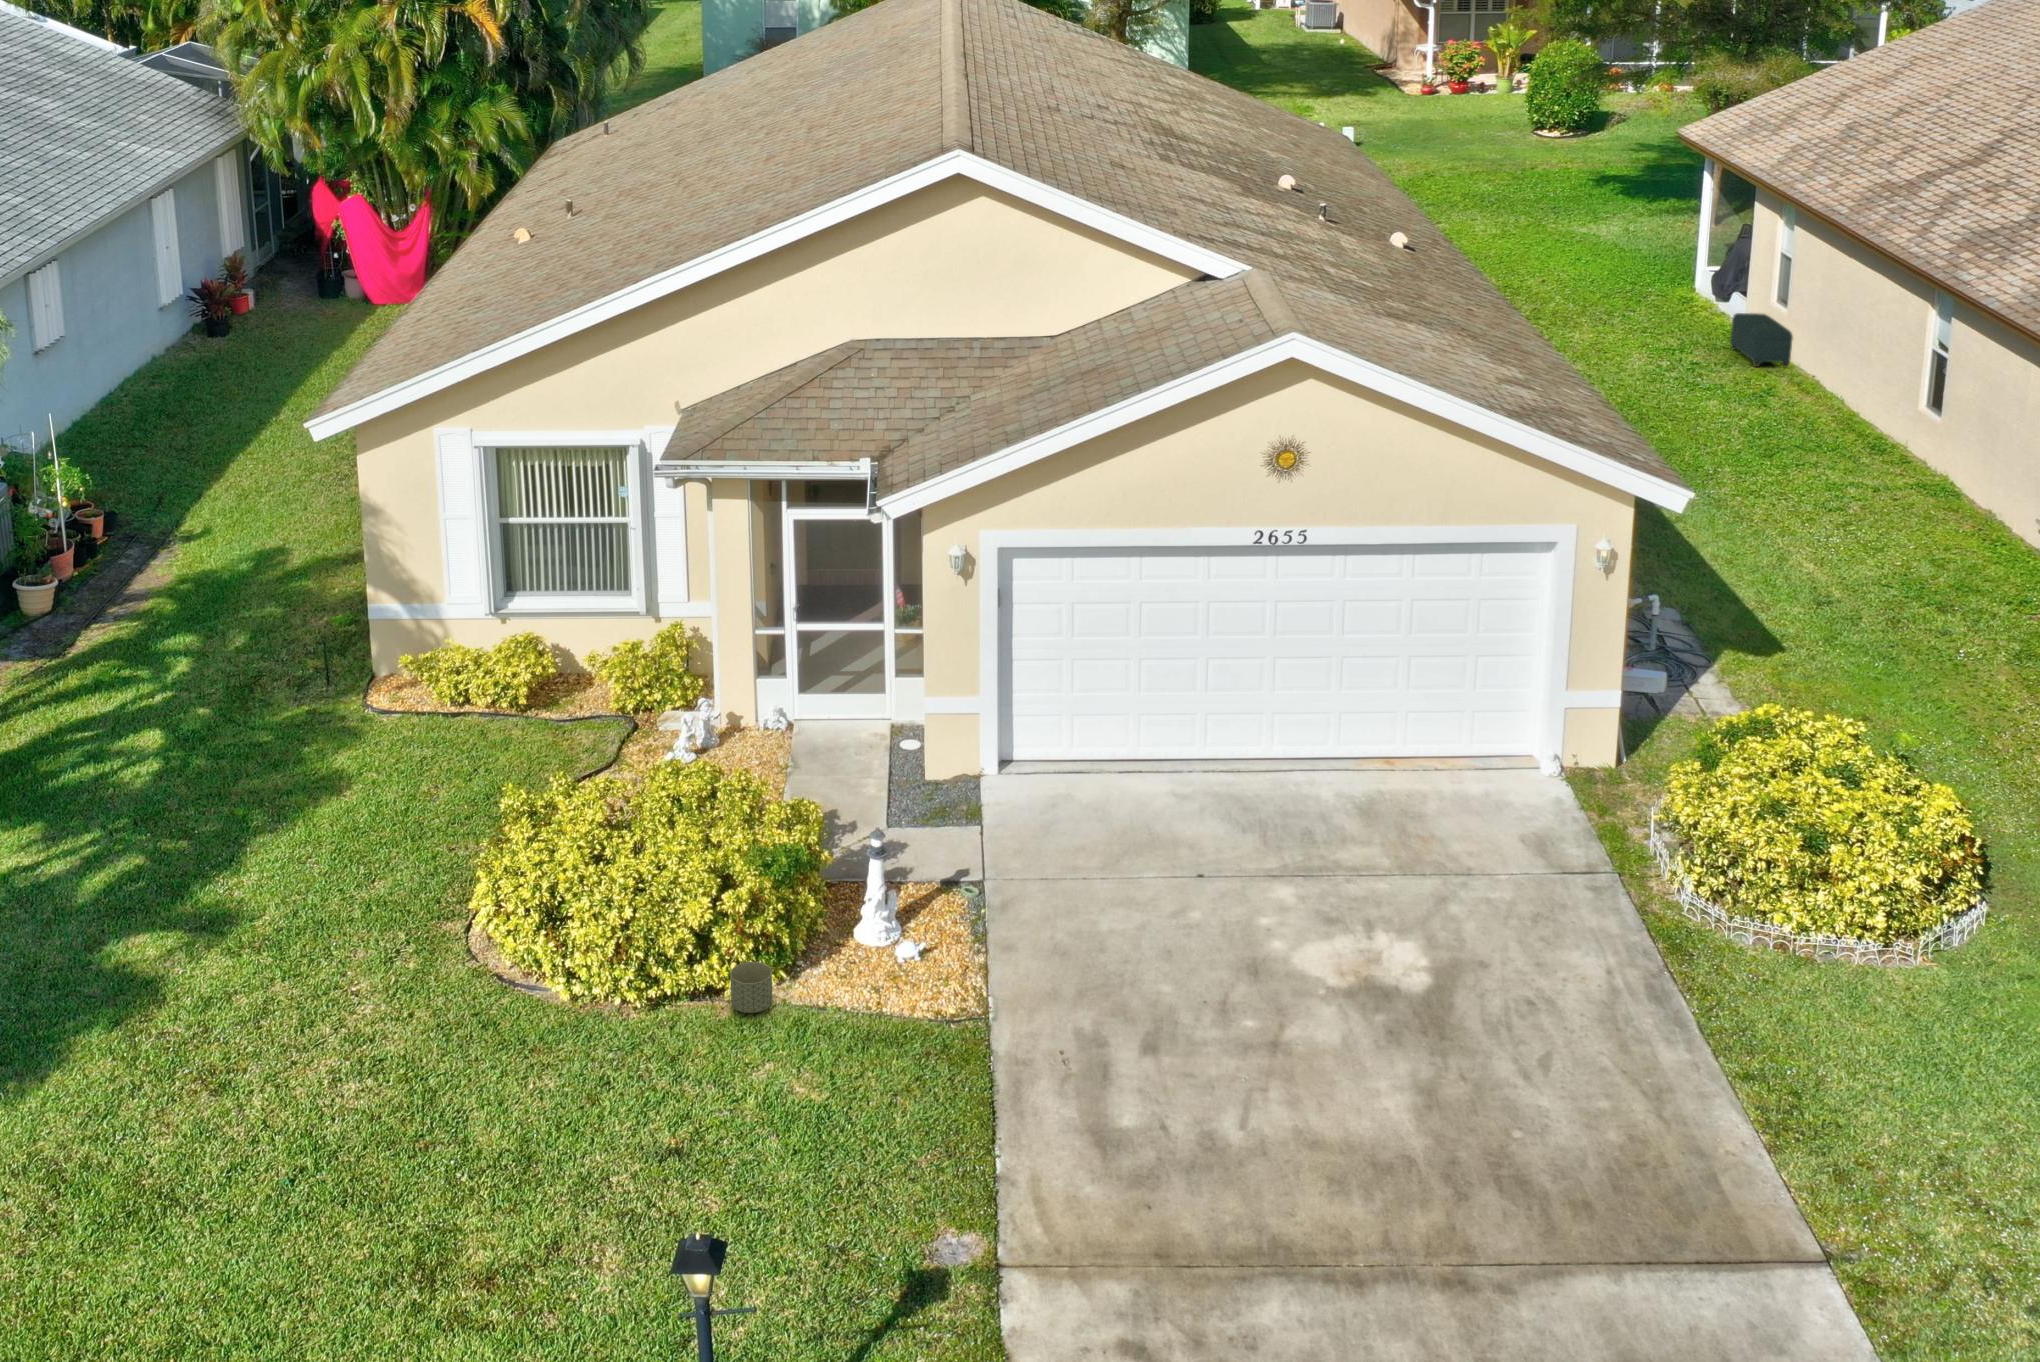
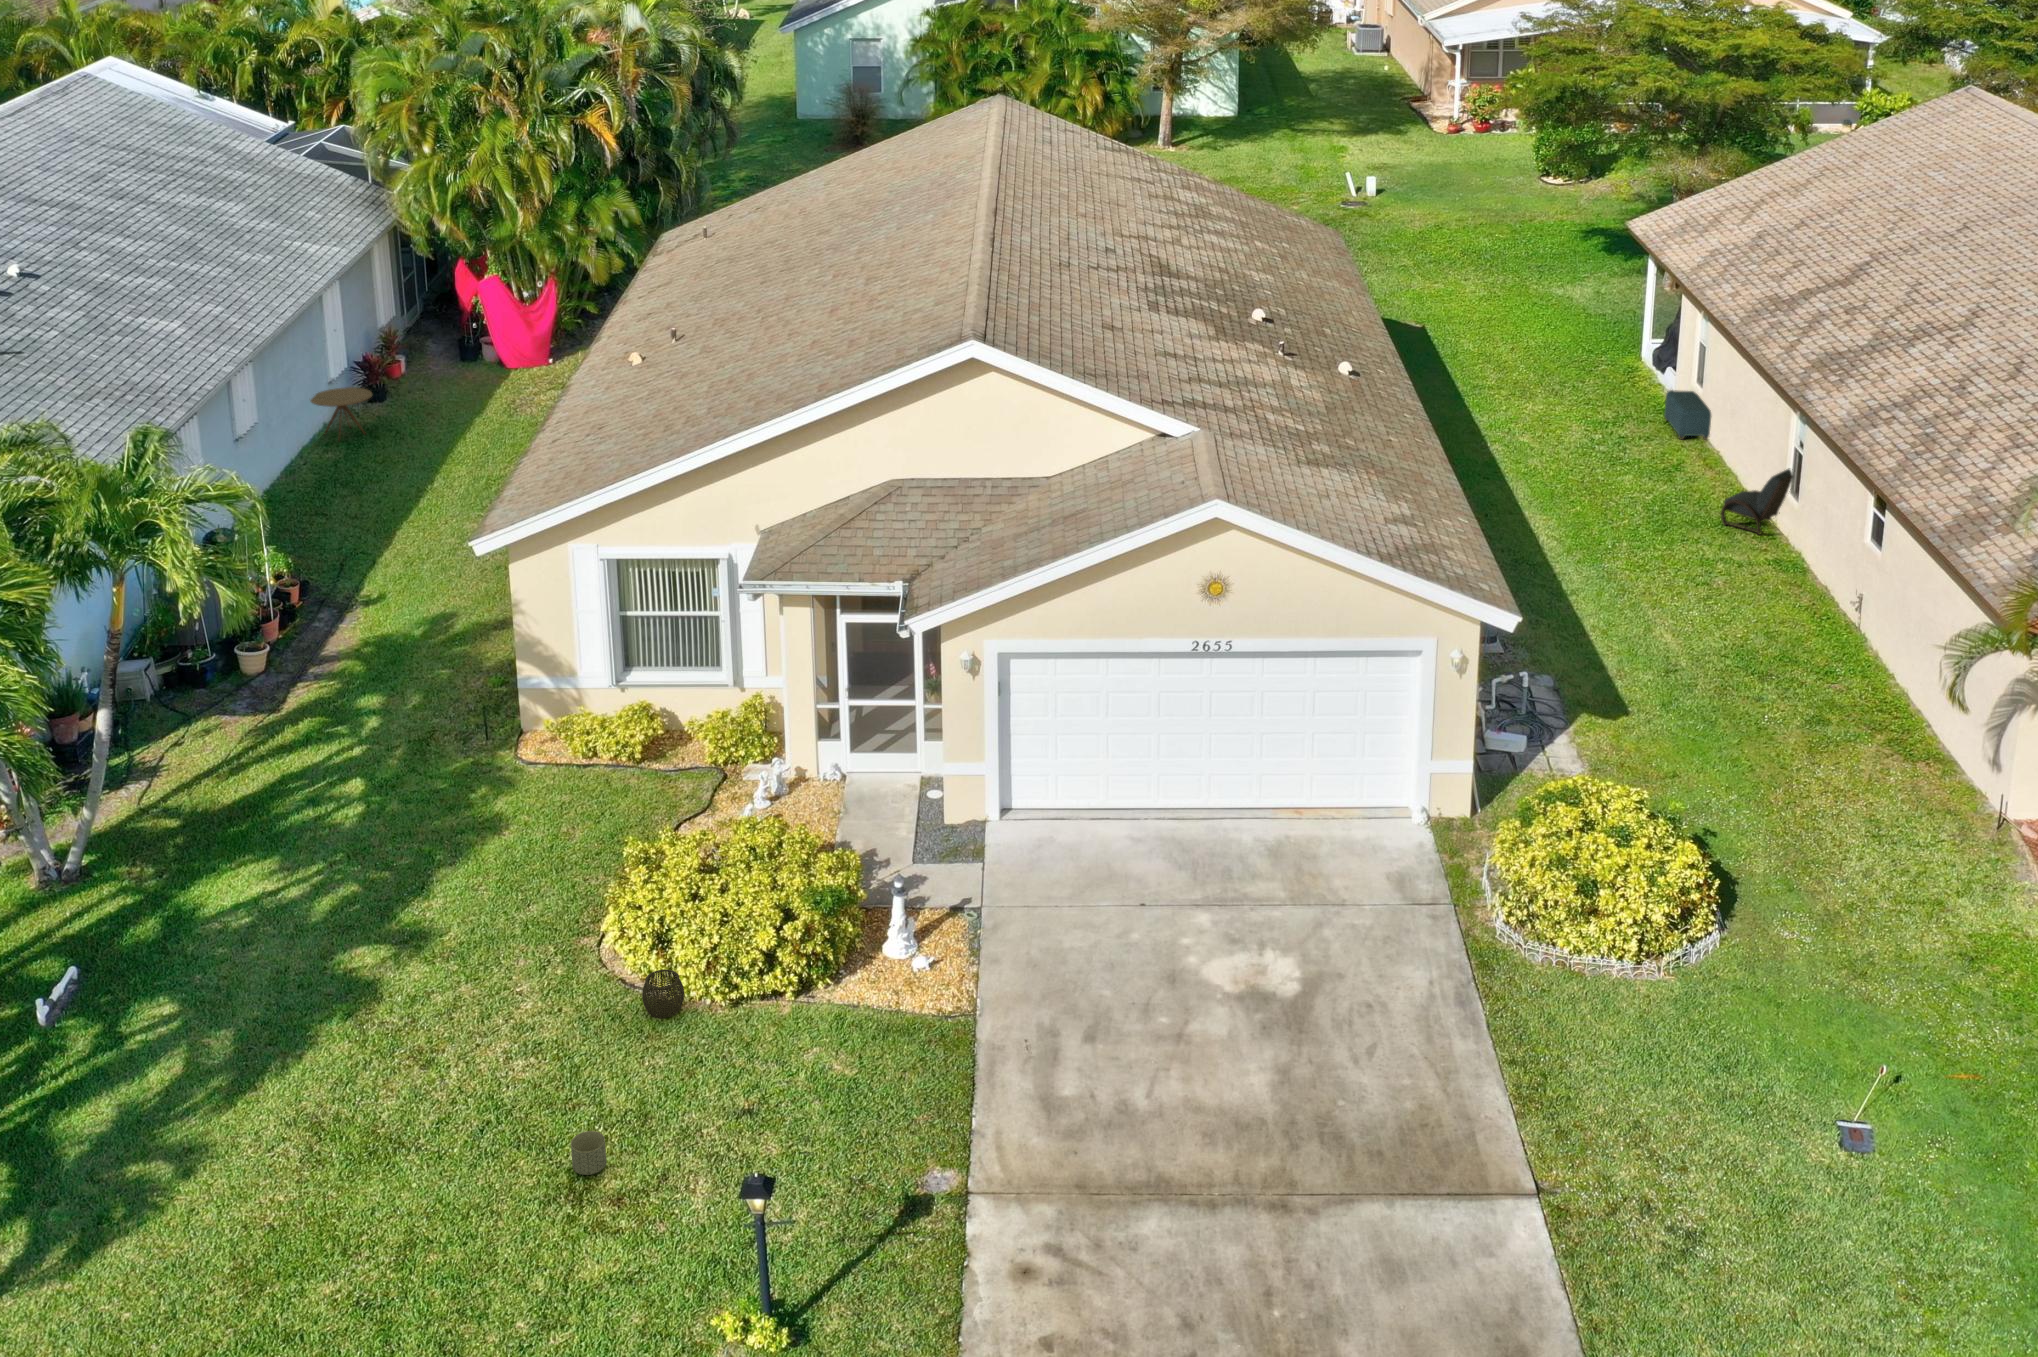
round table: none [134,313,209,374] -> present [310,387,372,440]
lounge chair: none [1832,380,1929,460] -> present [1721,468,1793,535]
woven basket: none [526,959,585,1026] -> present [642,969,684,1018]
planter: present [730,962,772,1013] -> present [571,1131,606,1175]

